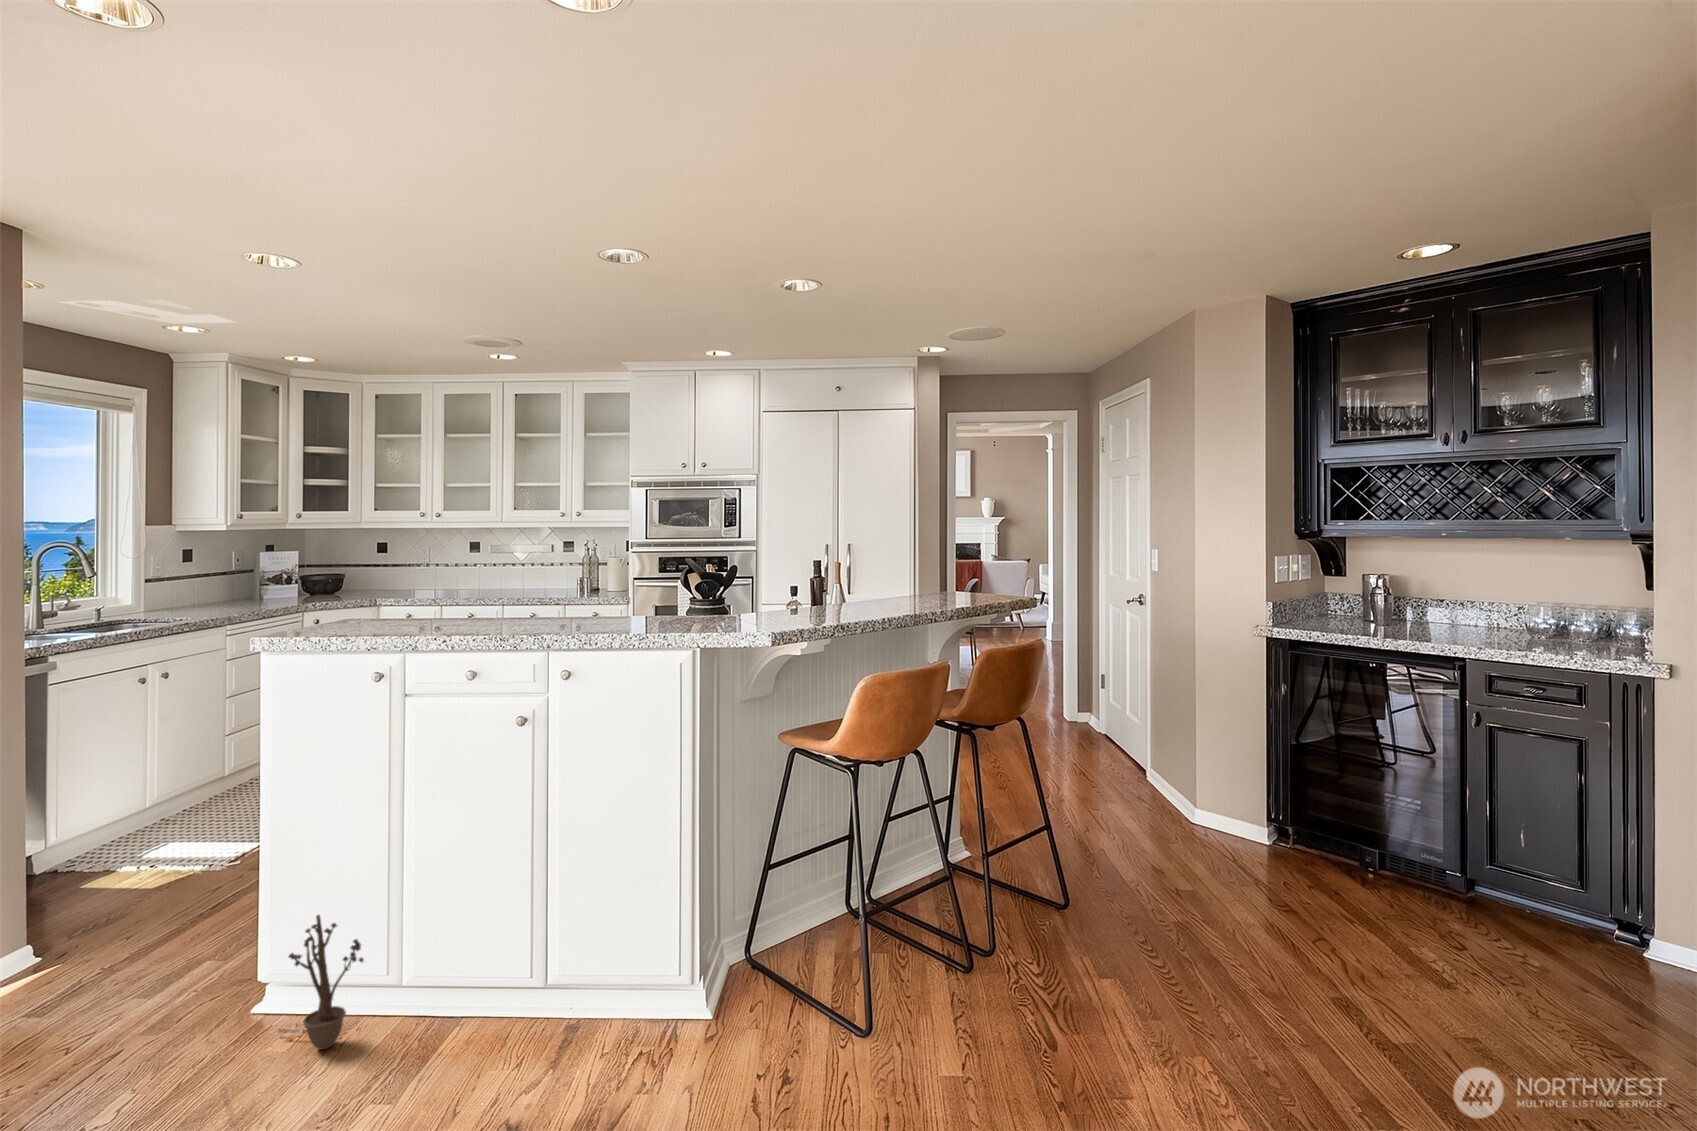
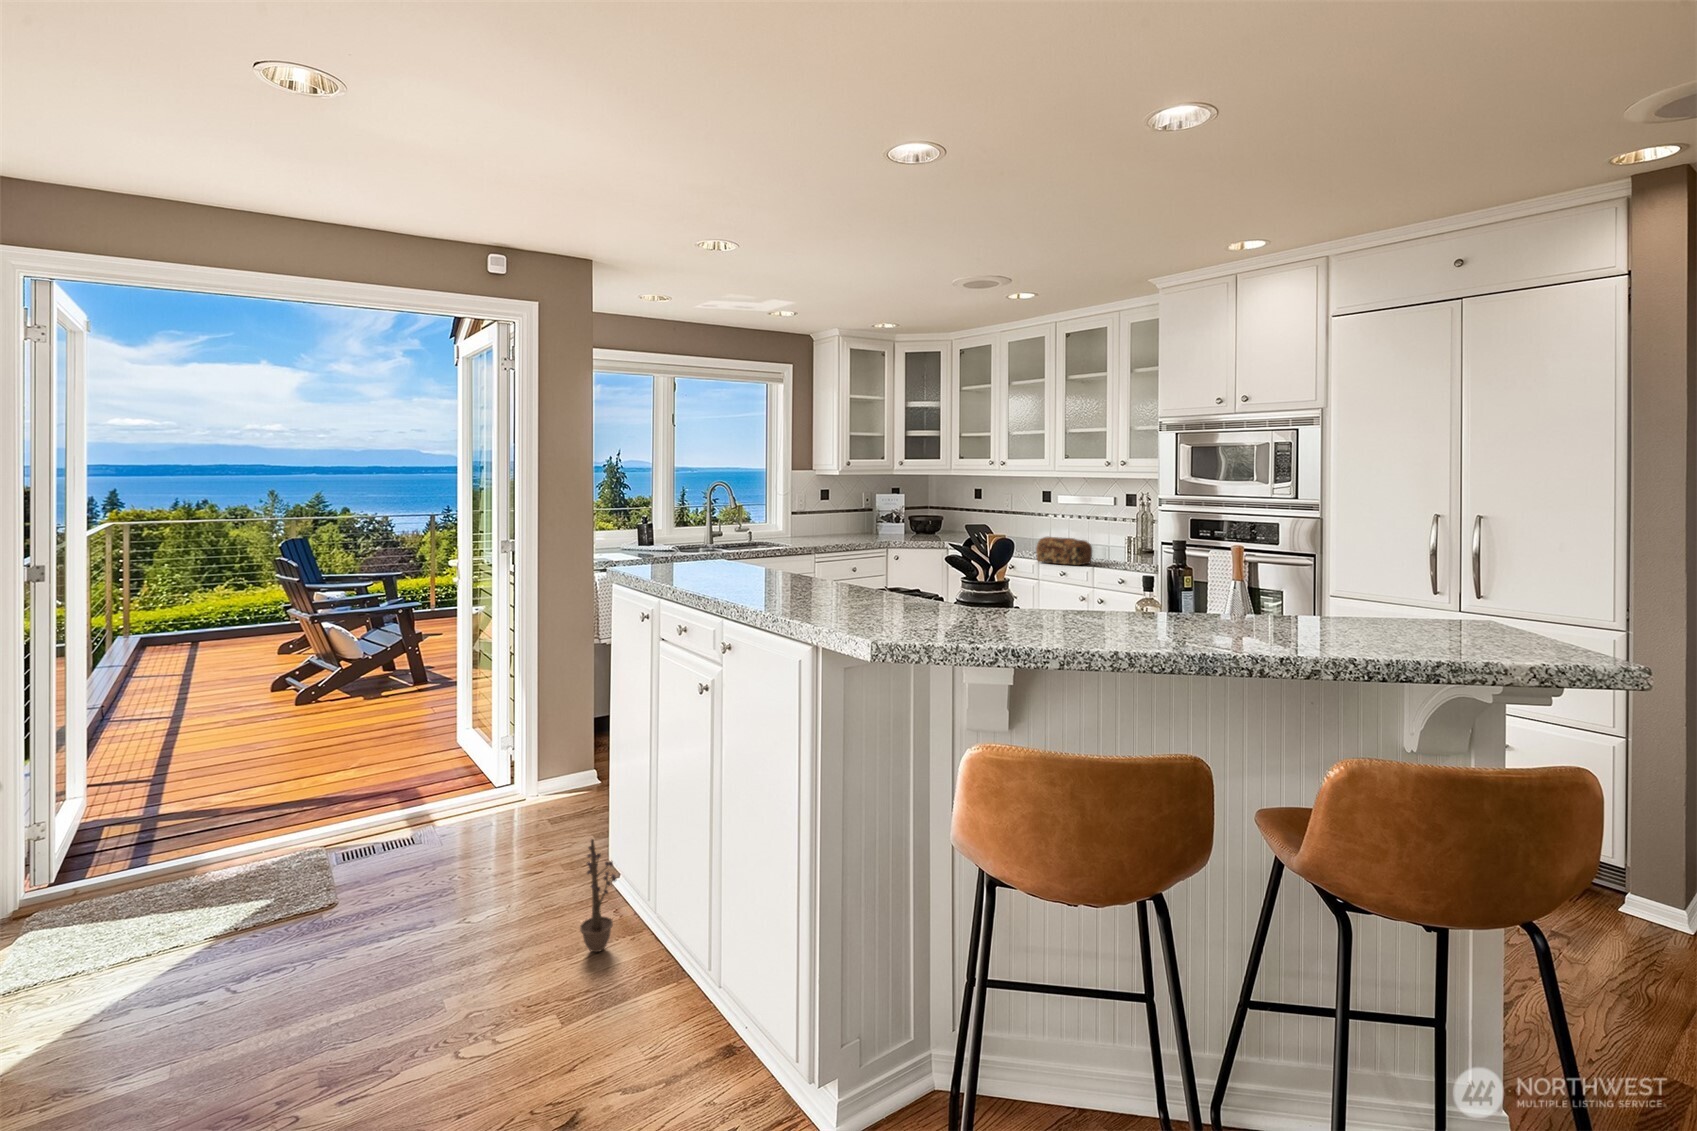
bread loaf: none [513,583,564,608] -> present [1036,537,1092,565]

